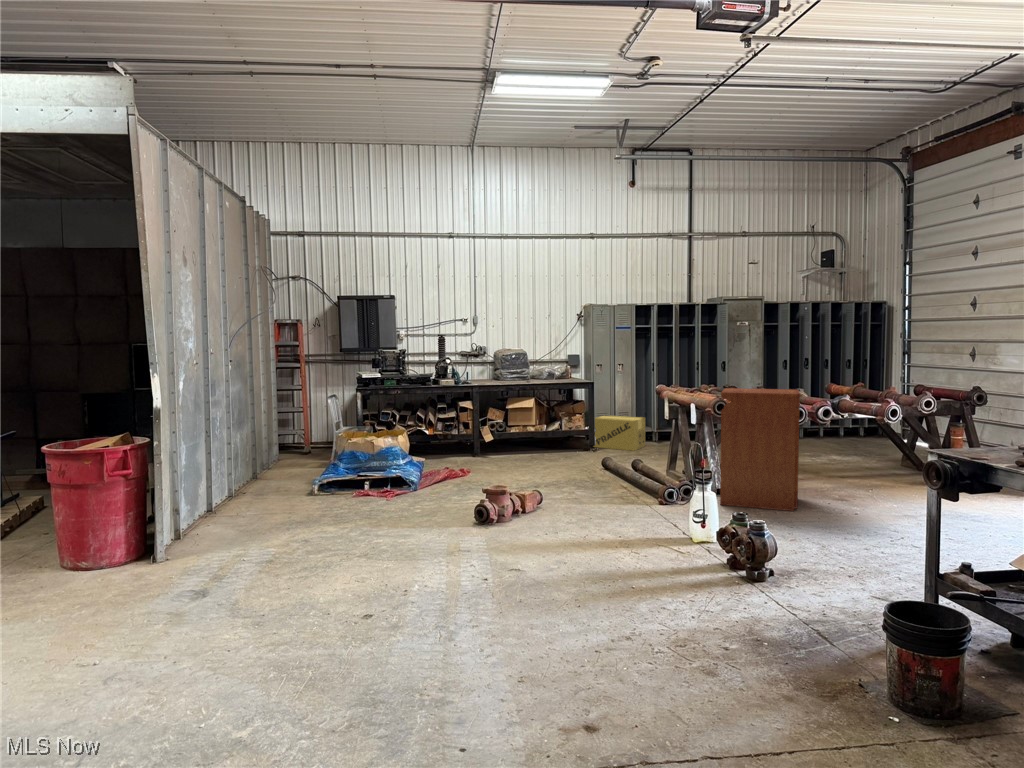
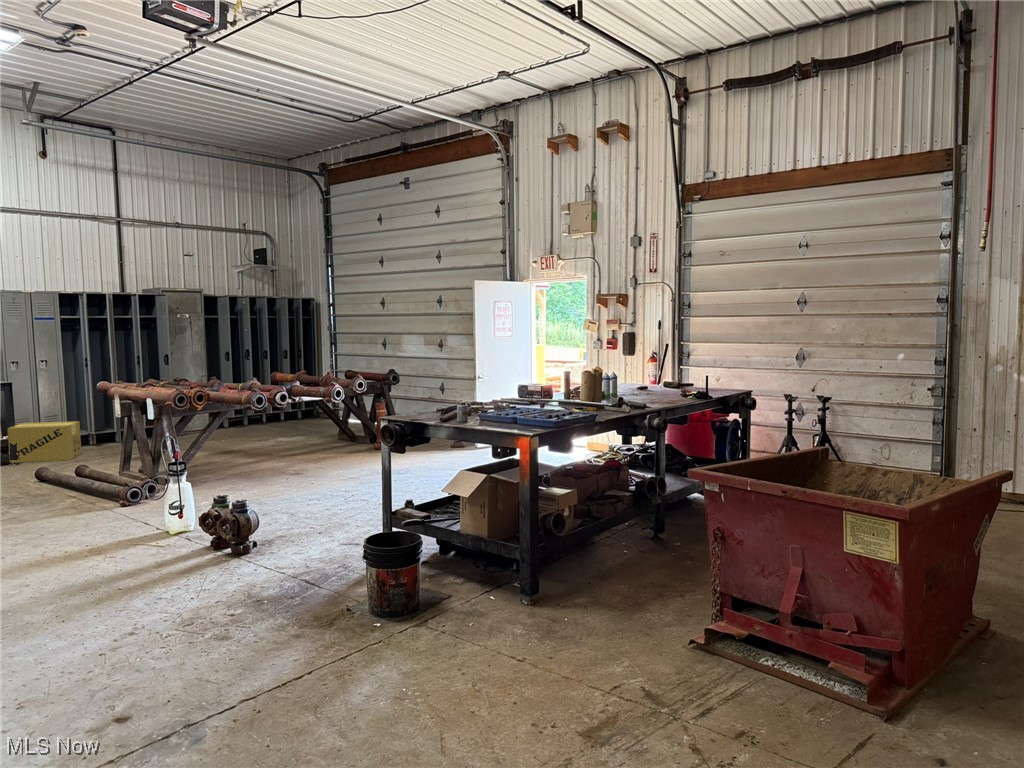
filing cabinet: present [720,388,800,511] -> none [182,383,259,497]

